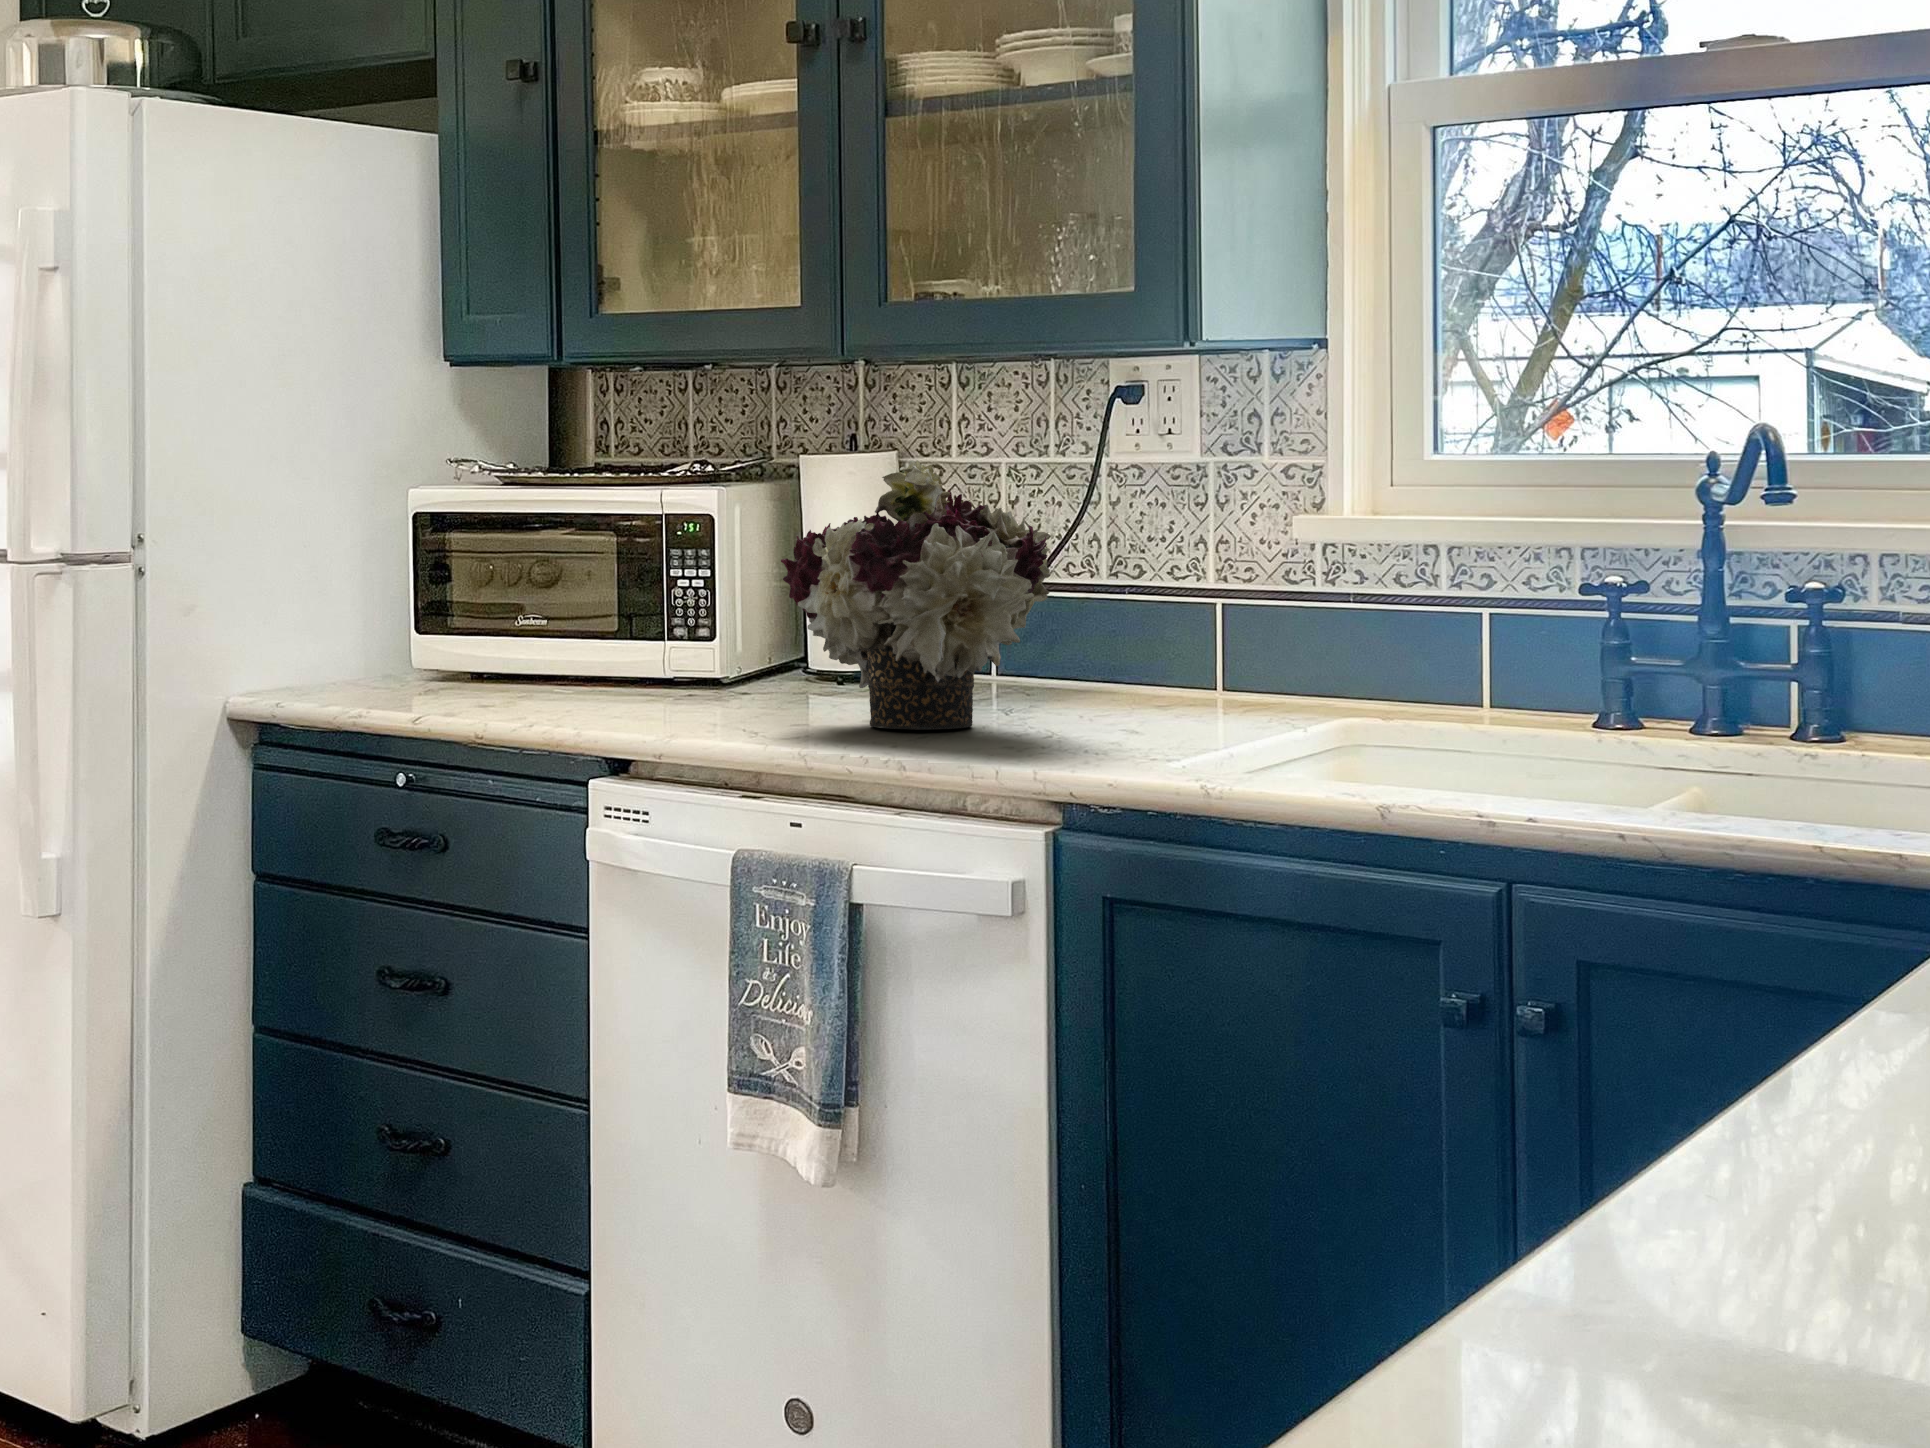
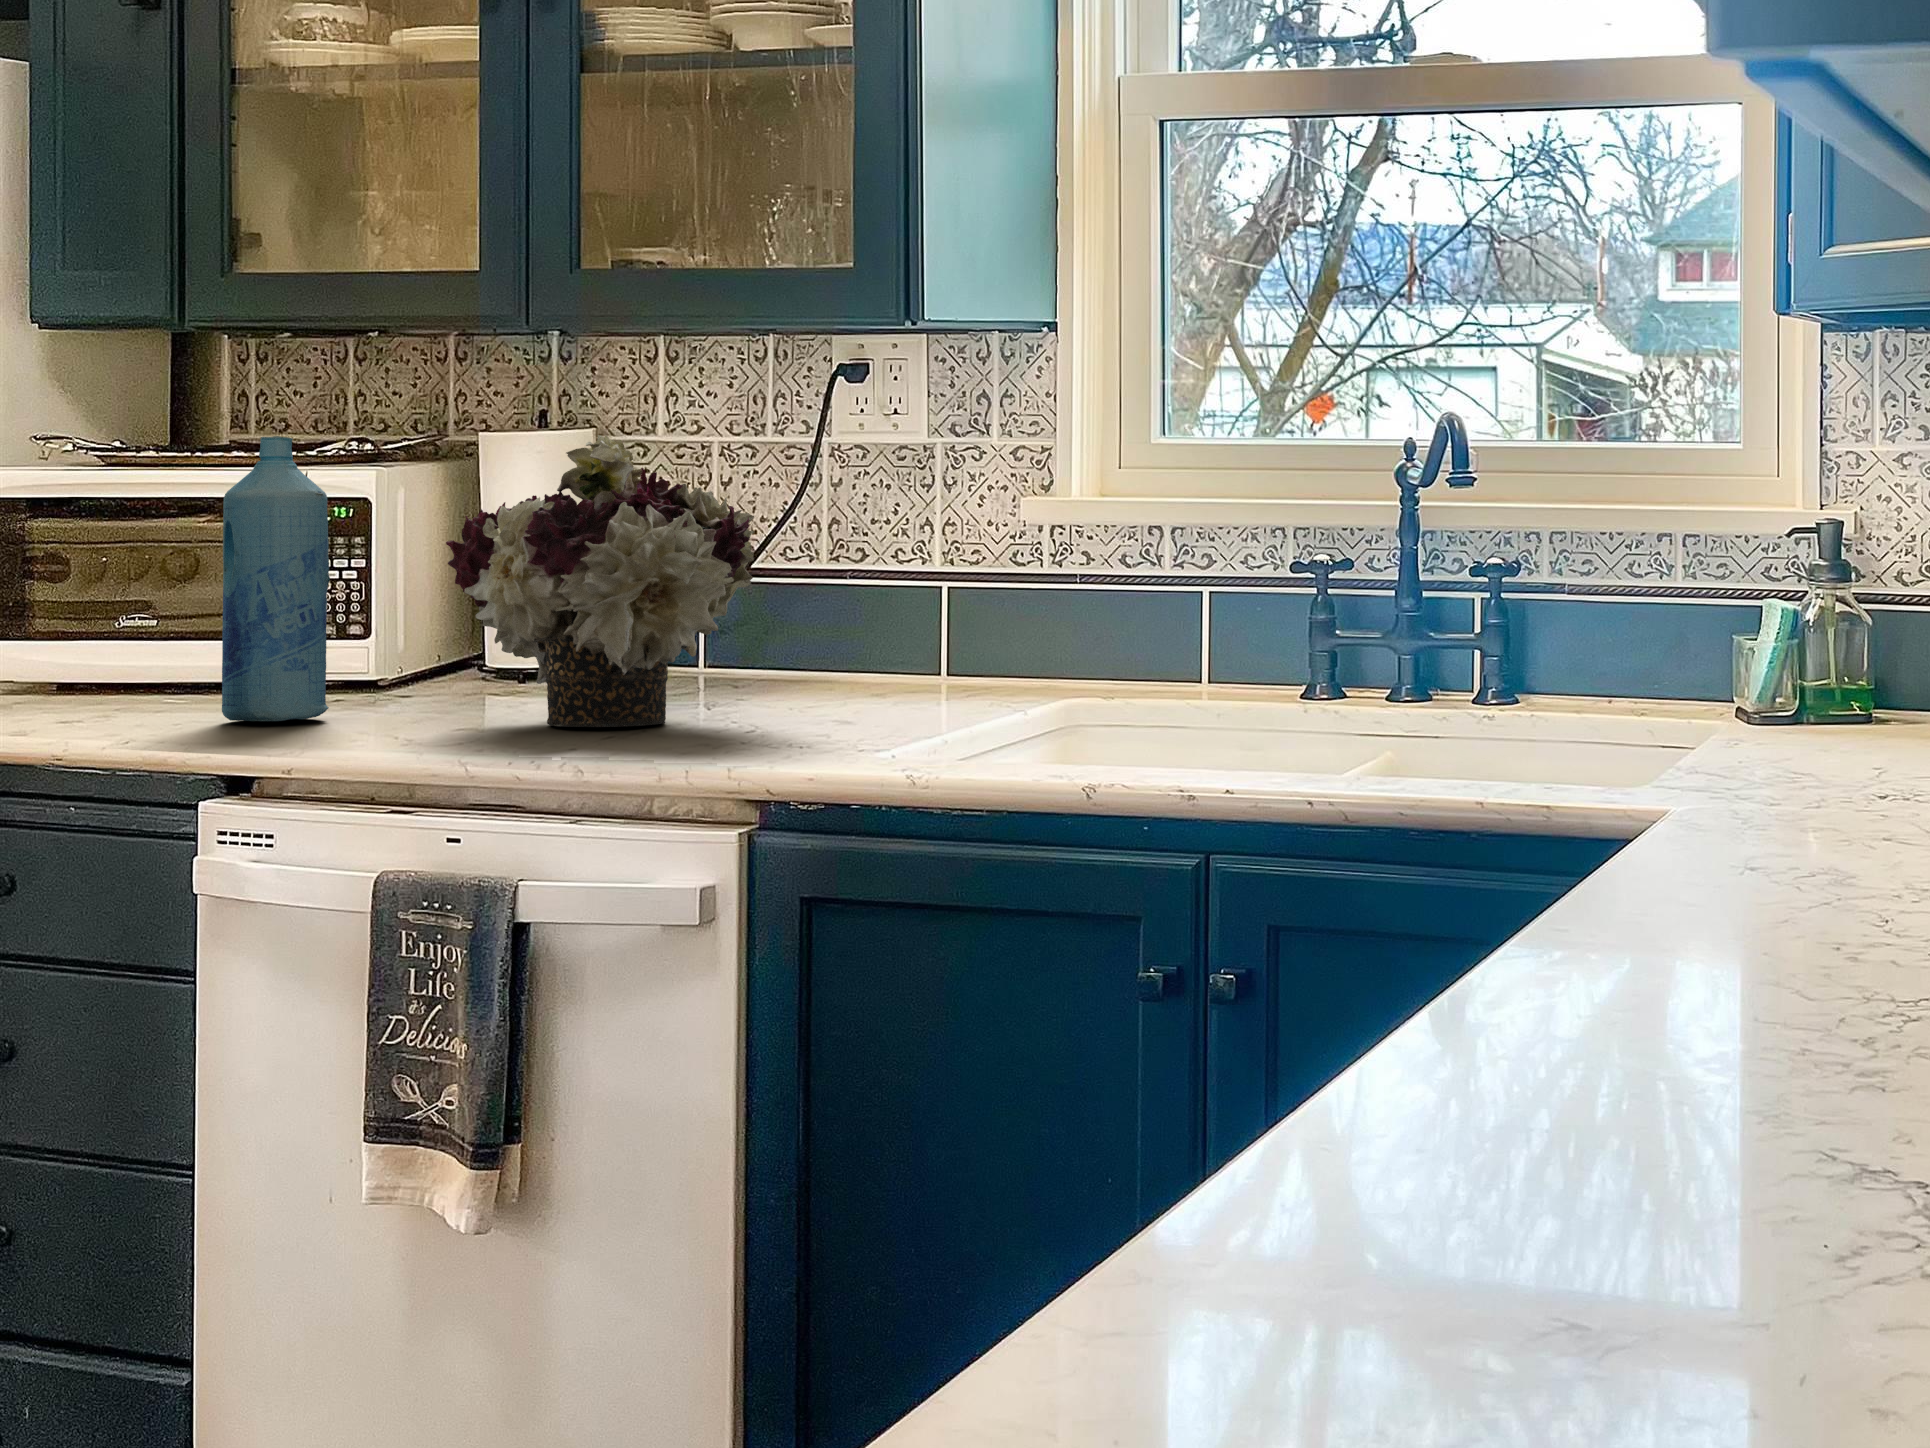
bottle: none [597,465,687,718] -> present [222,436,330,721]

